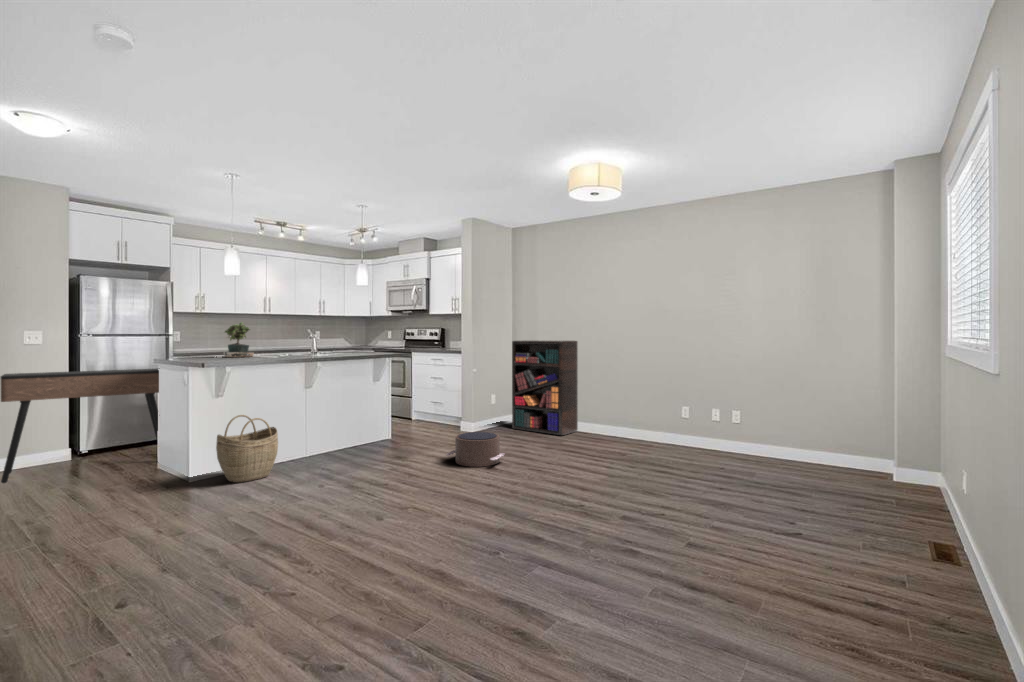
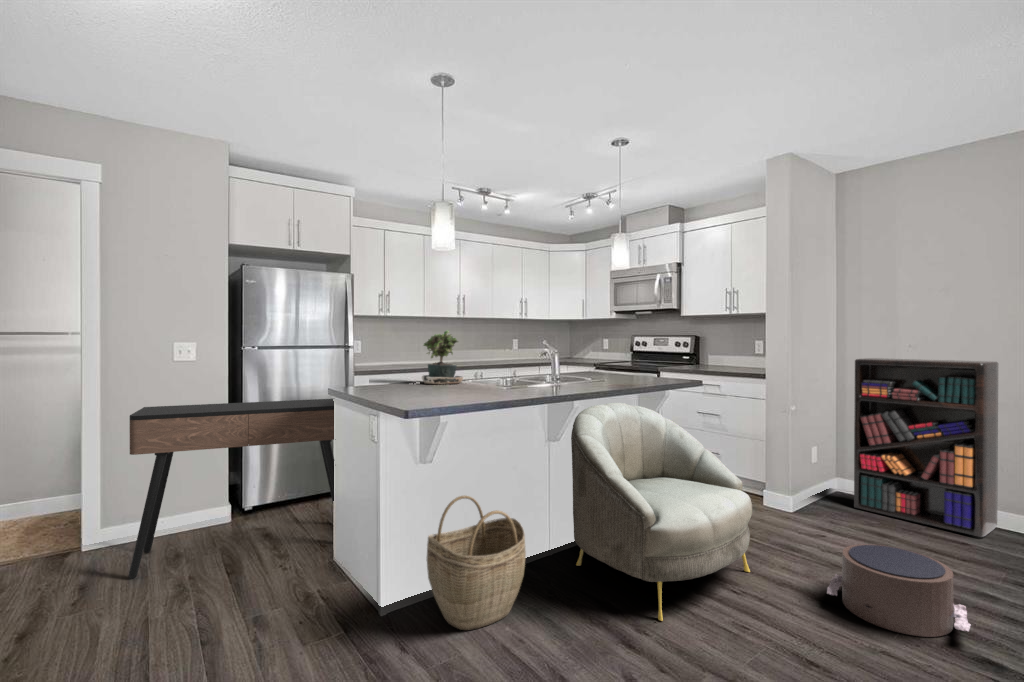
armchair: none [315,366,420,472] -> present [571,403,752,621]

